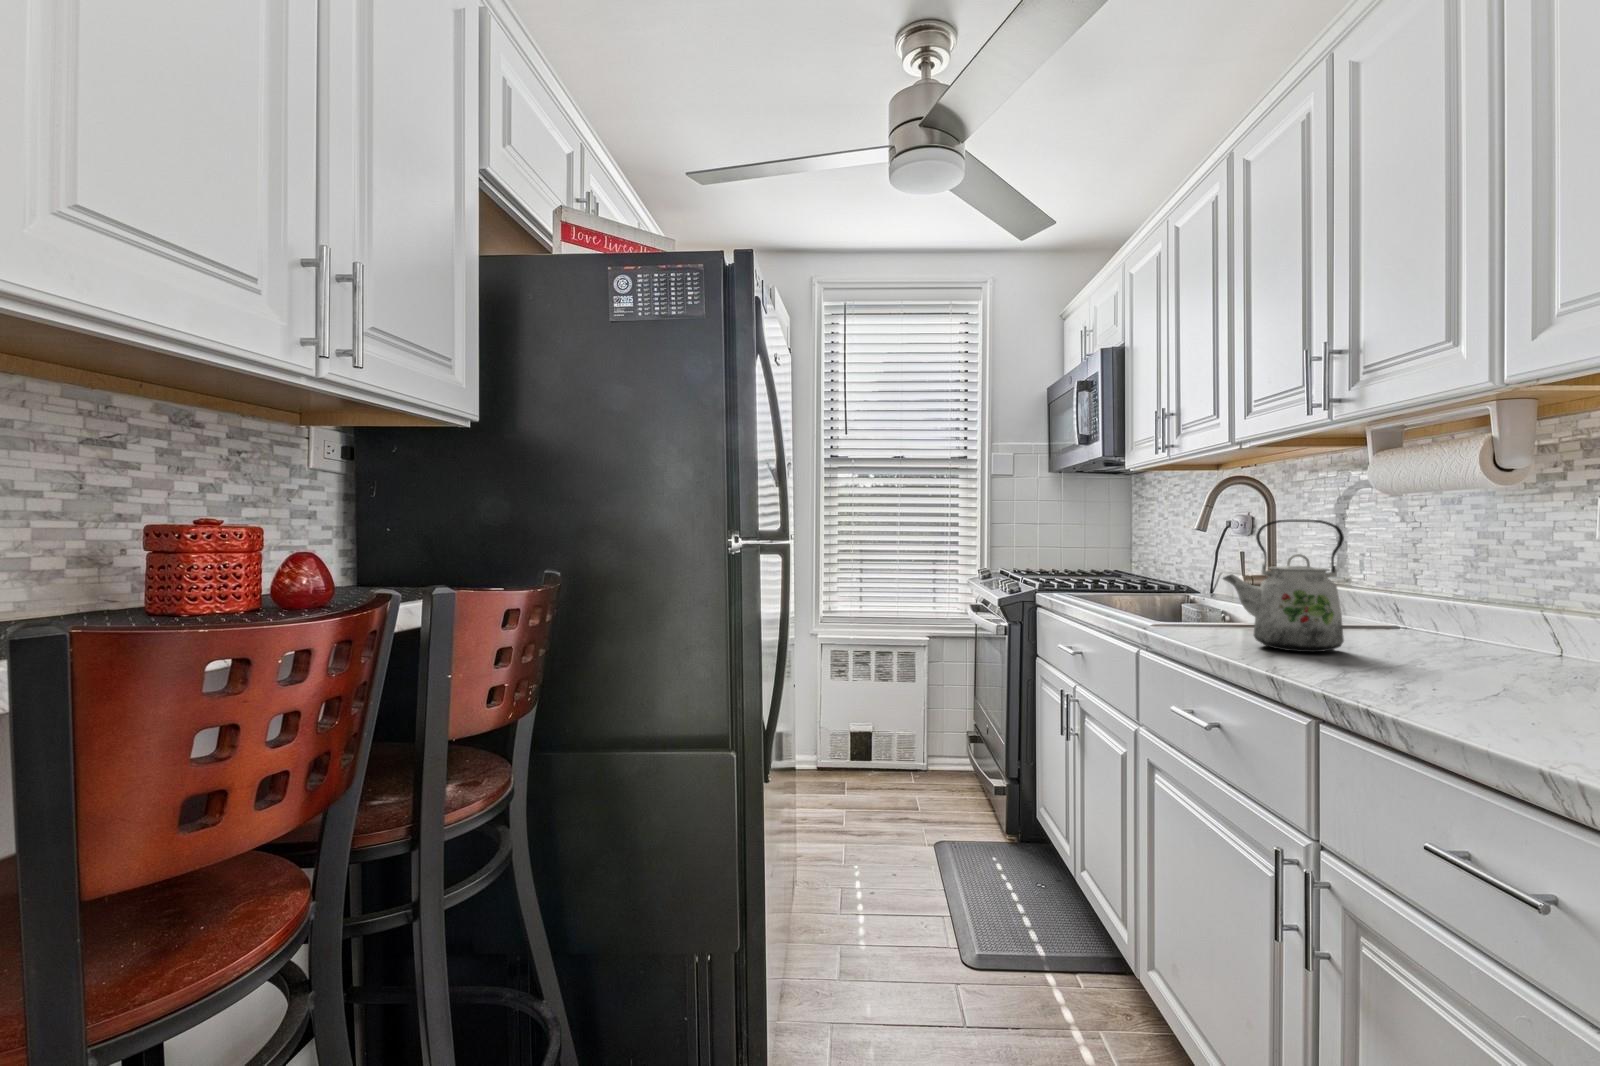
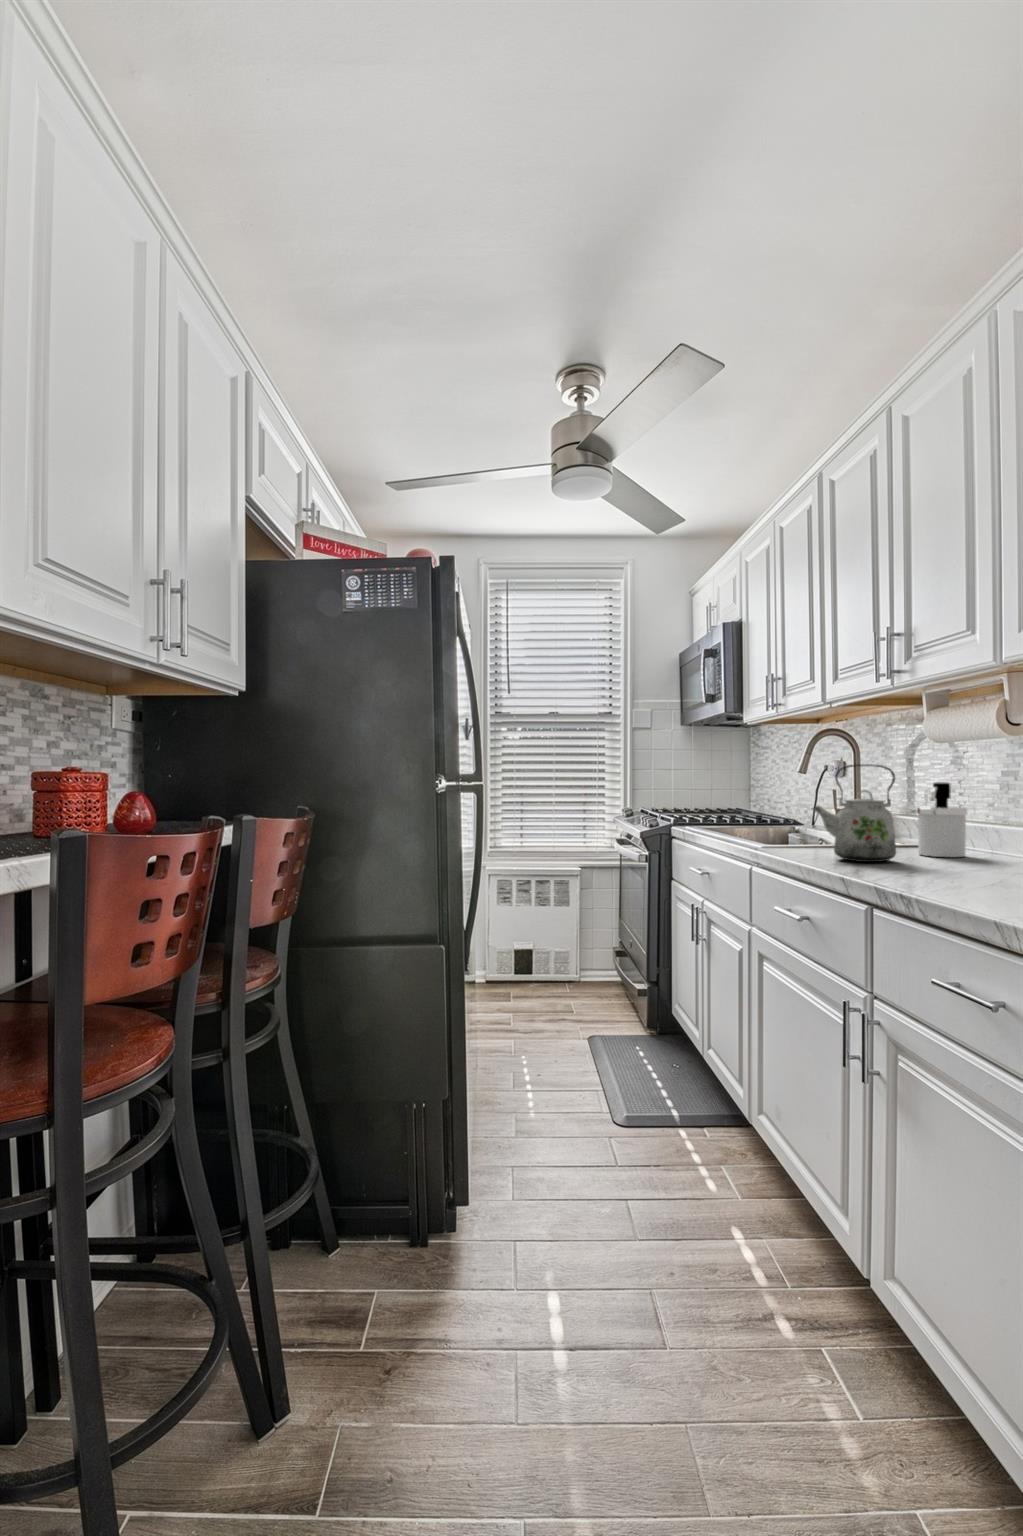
soap dispenser: none [1367,544,1443,646] -> present [916,783,967,857]

